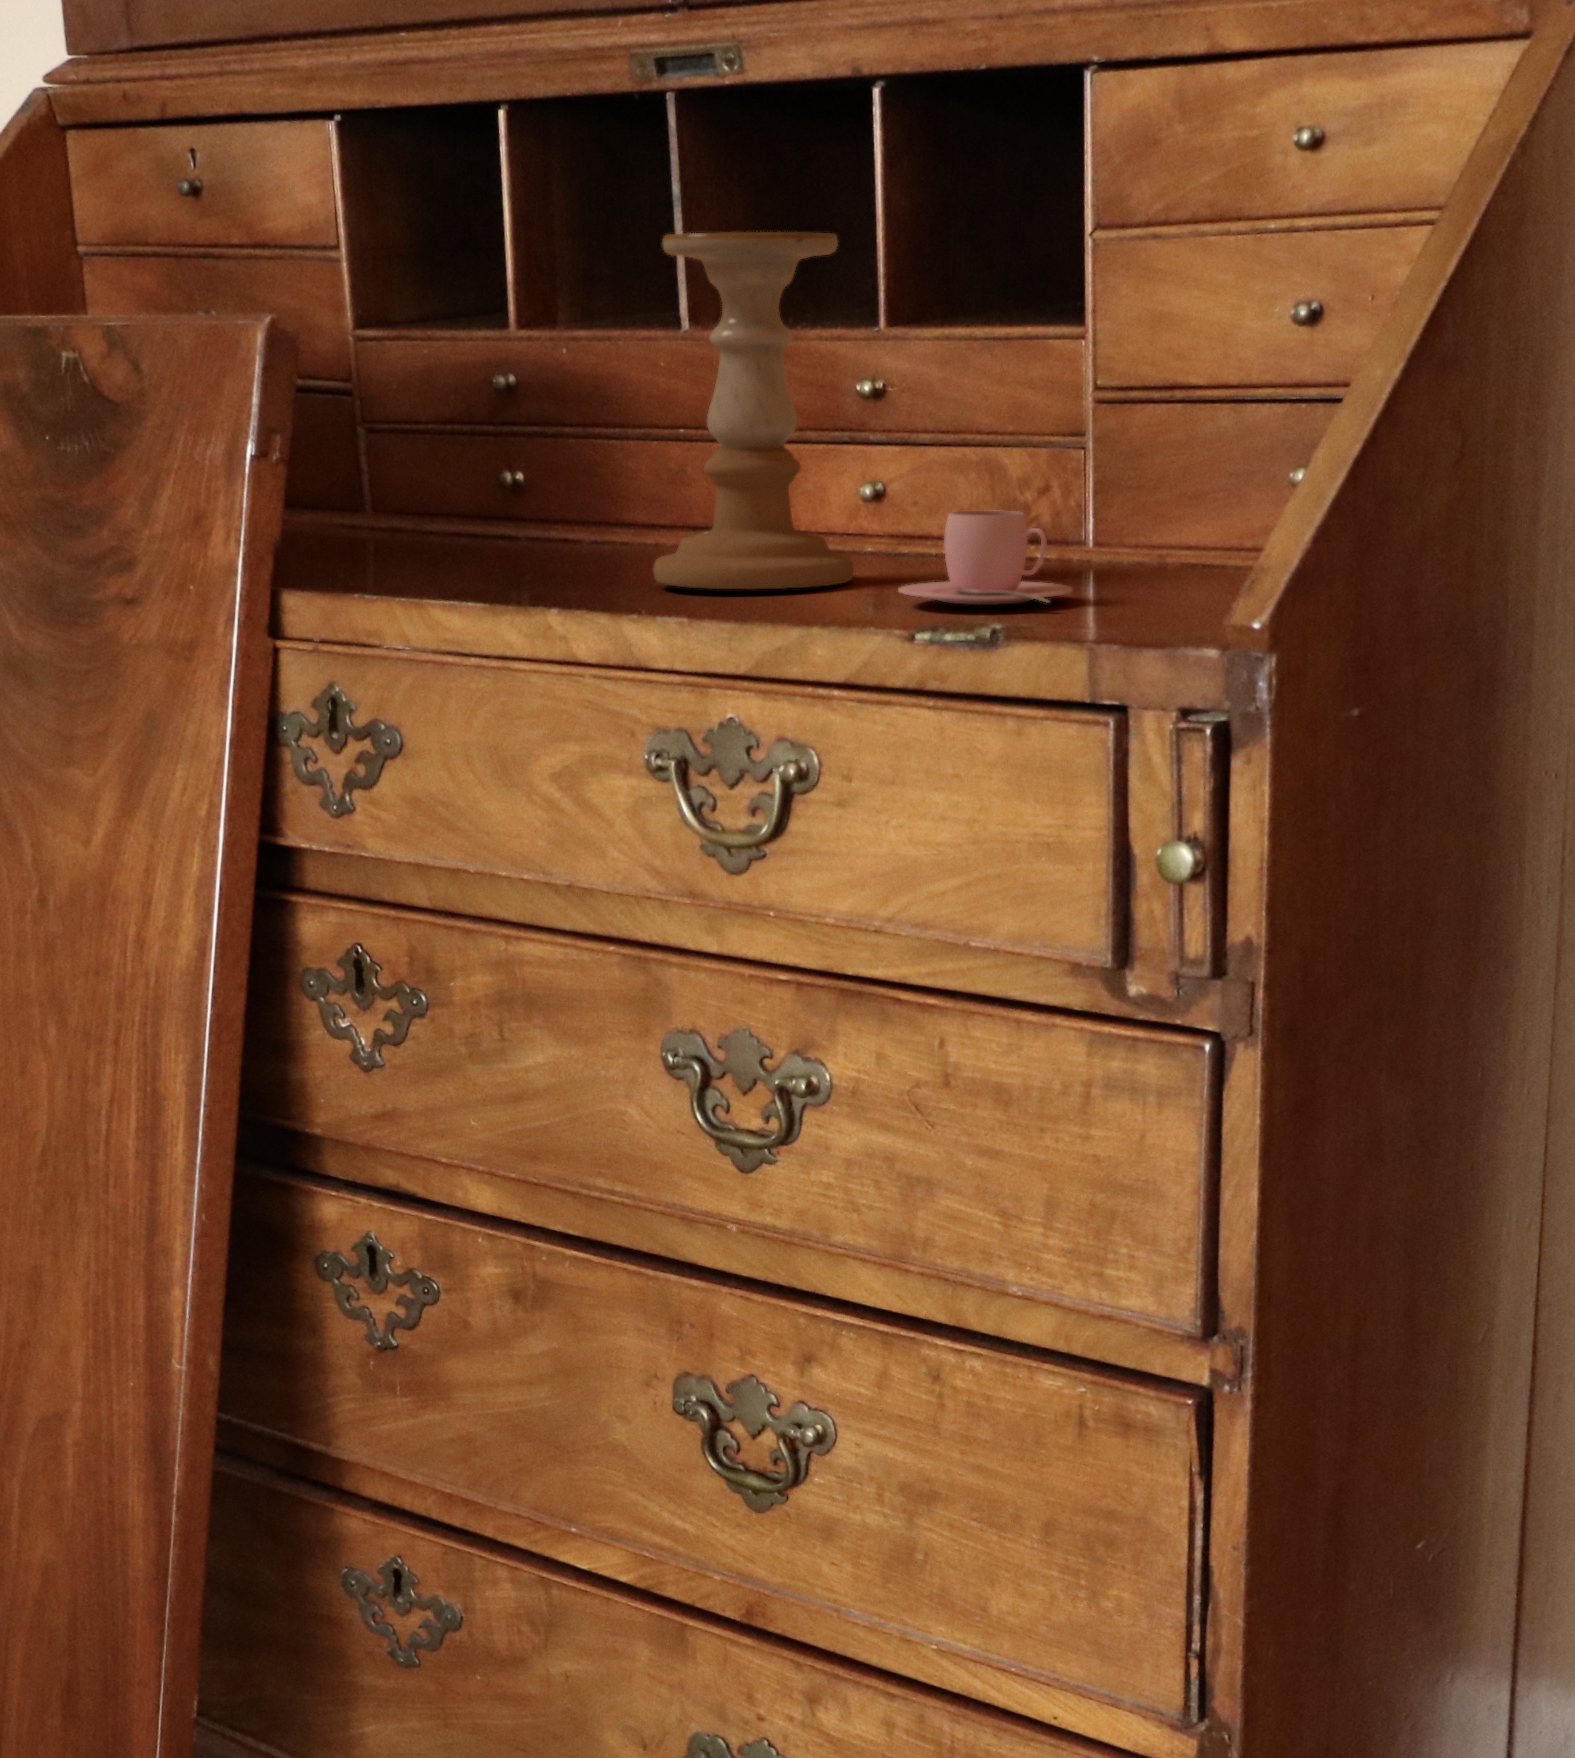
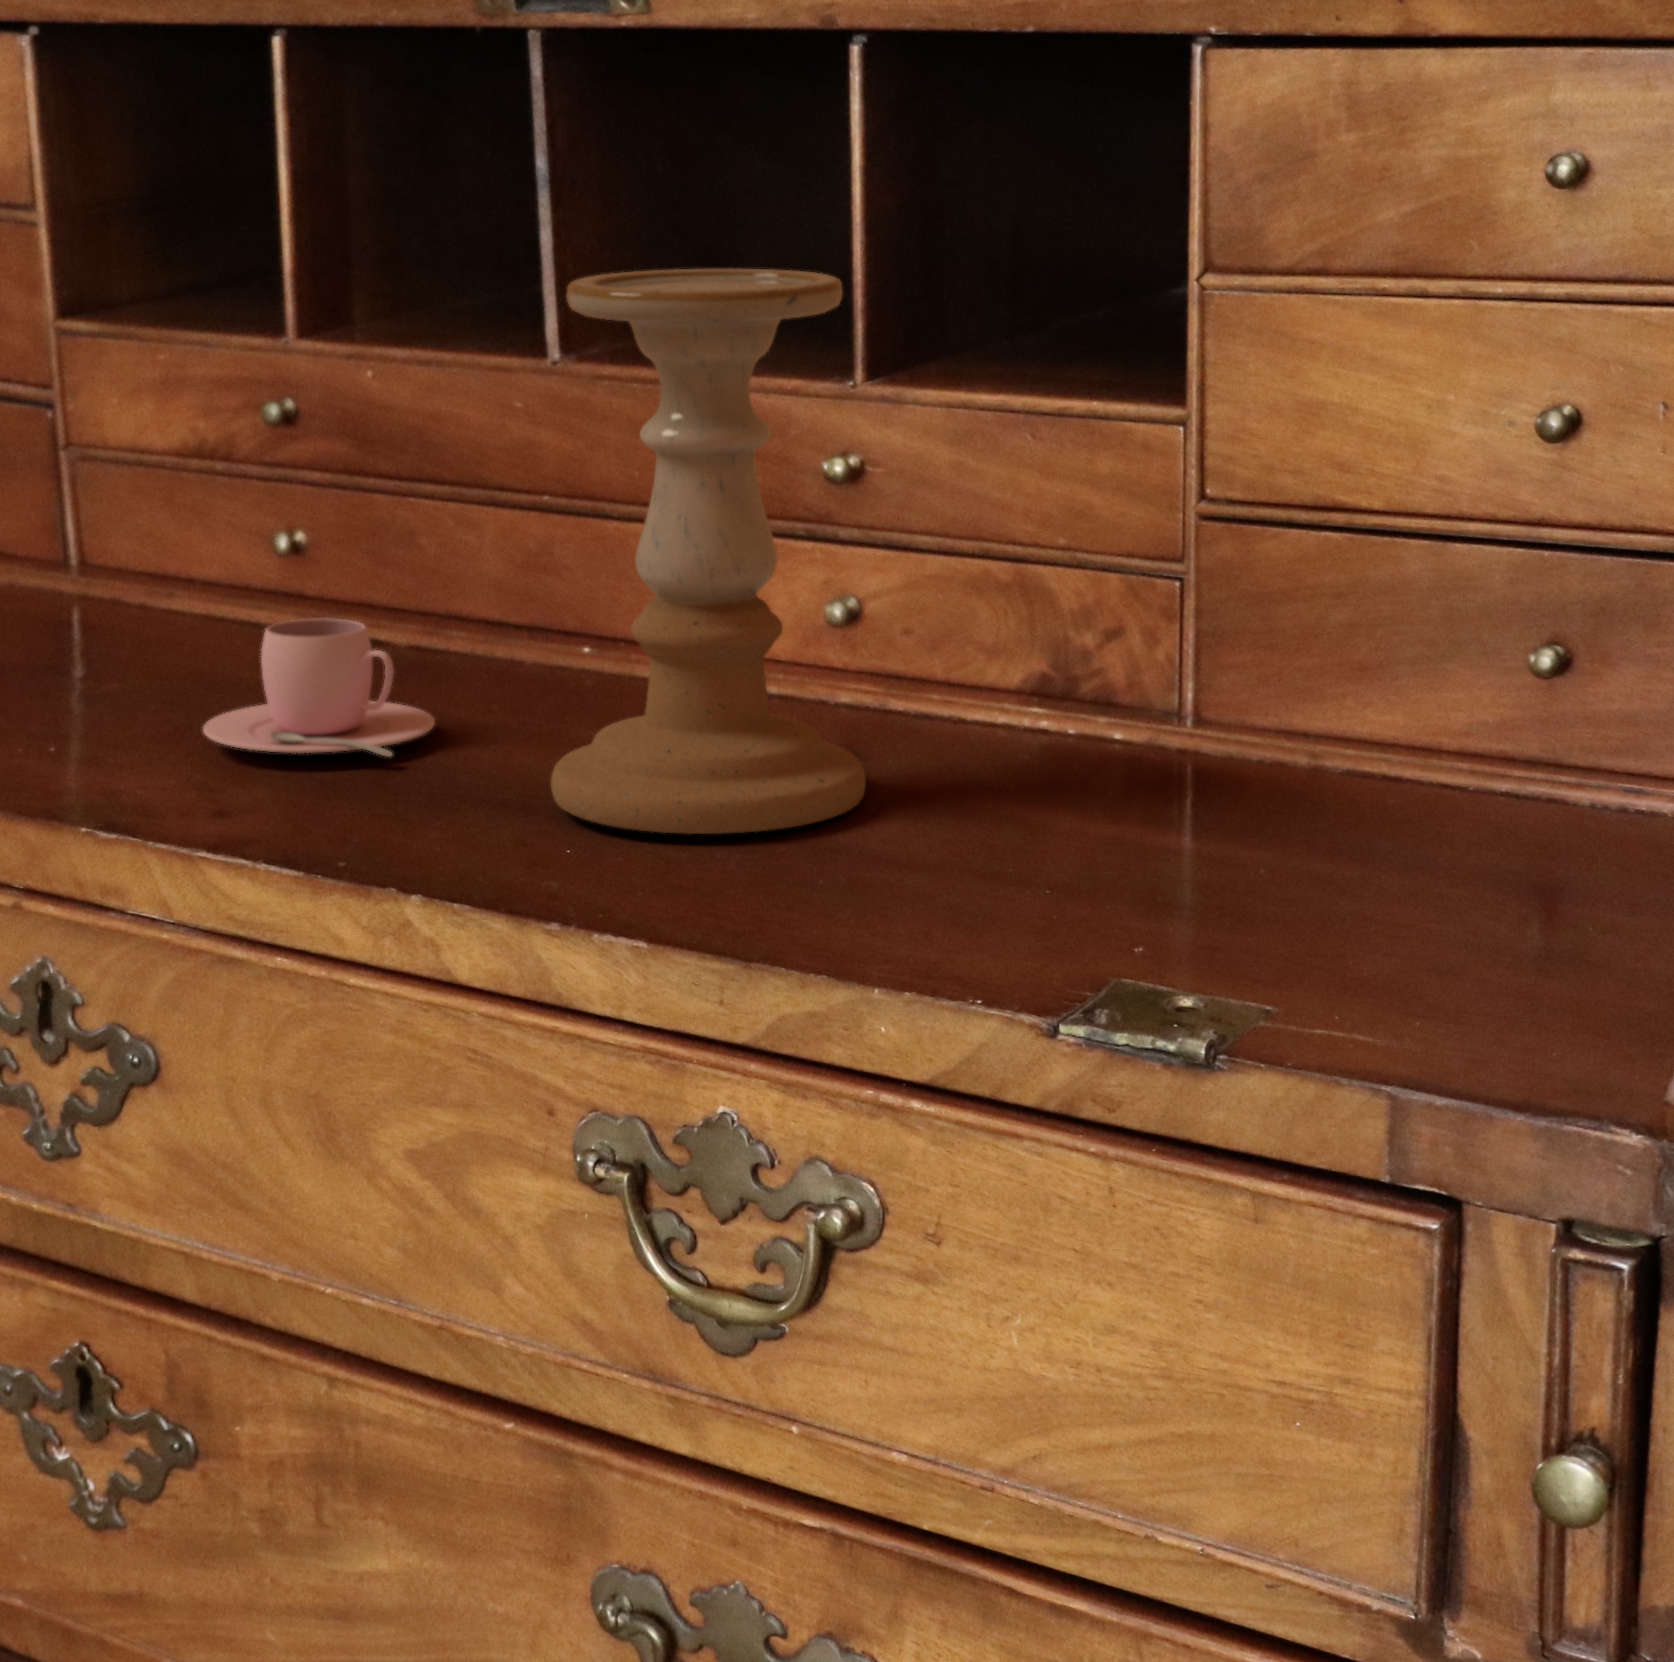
teacup: present [899,511,1073,605] -> present [203,619,435,757]

